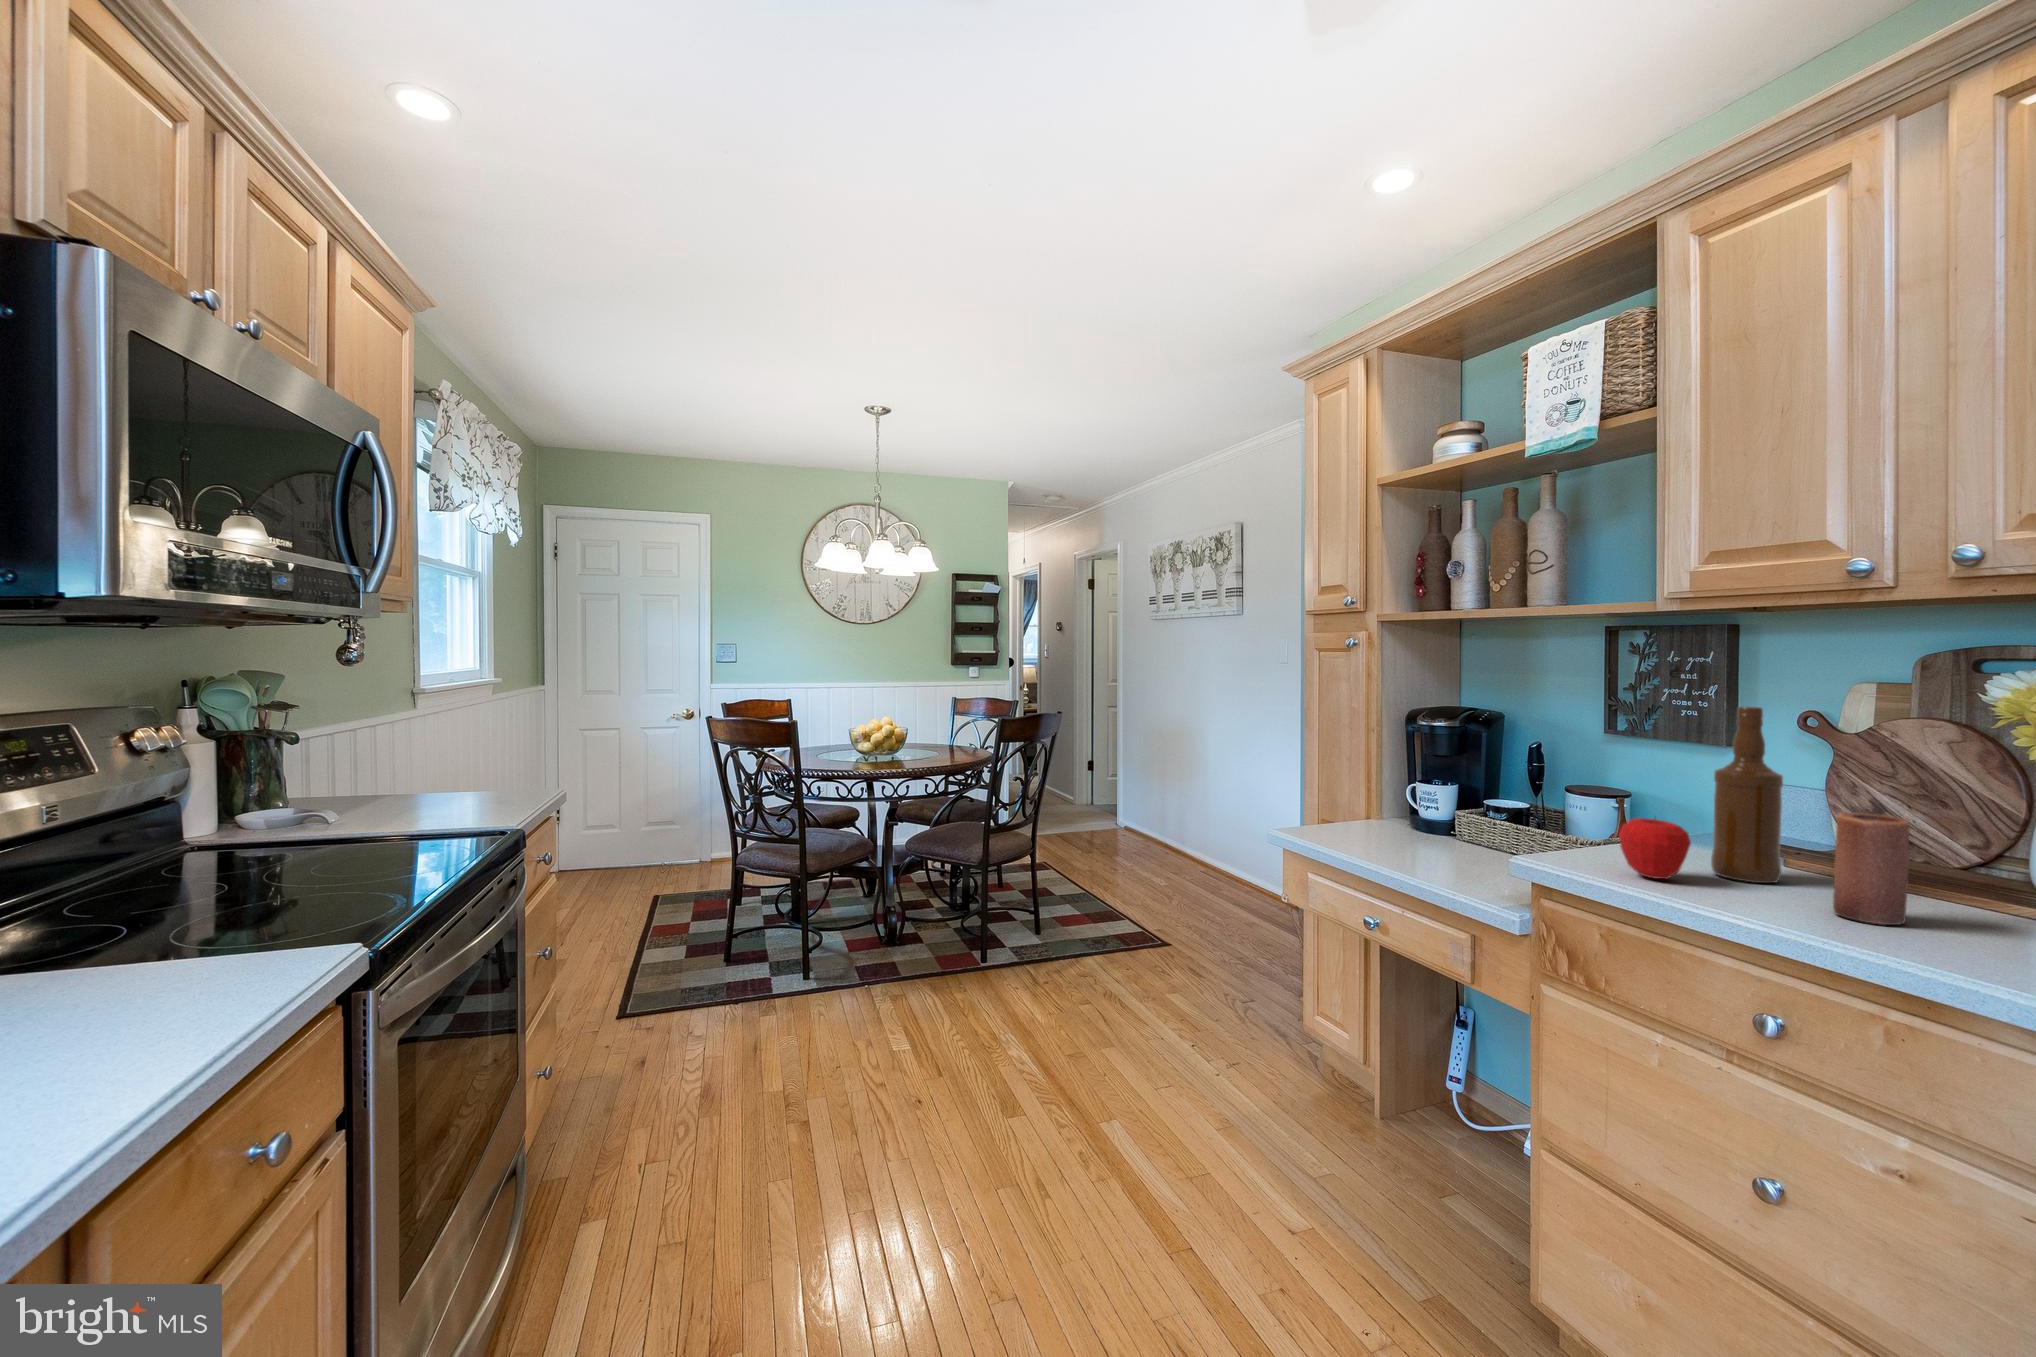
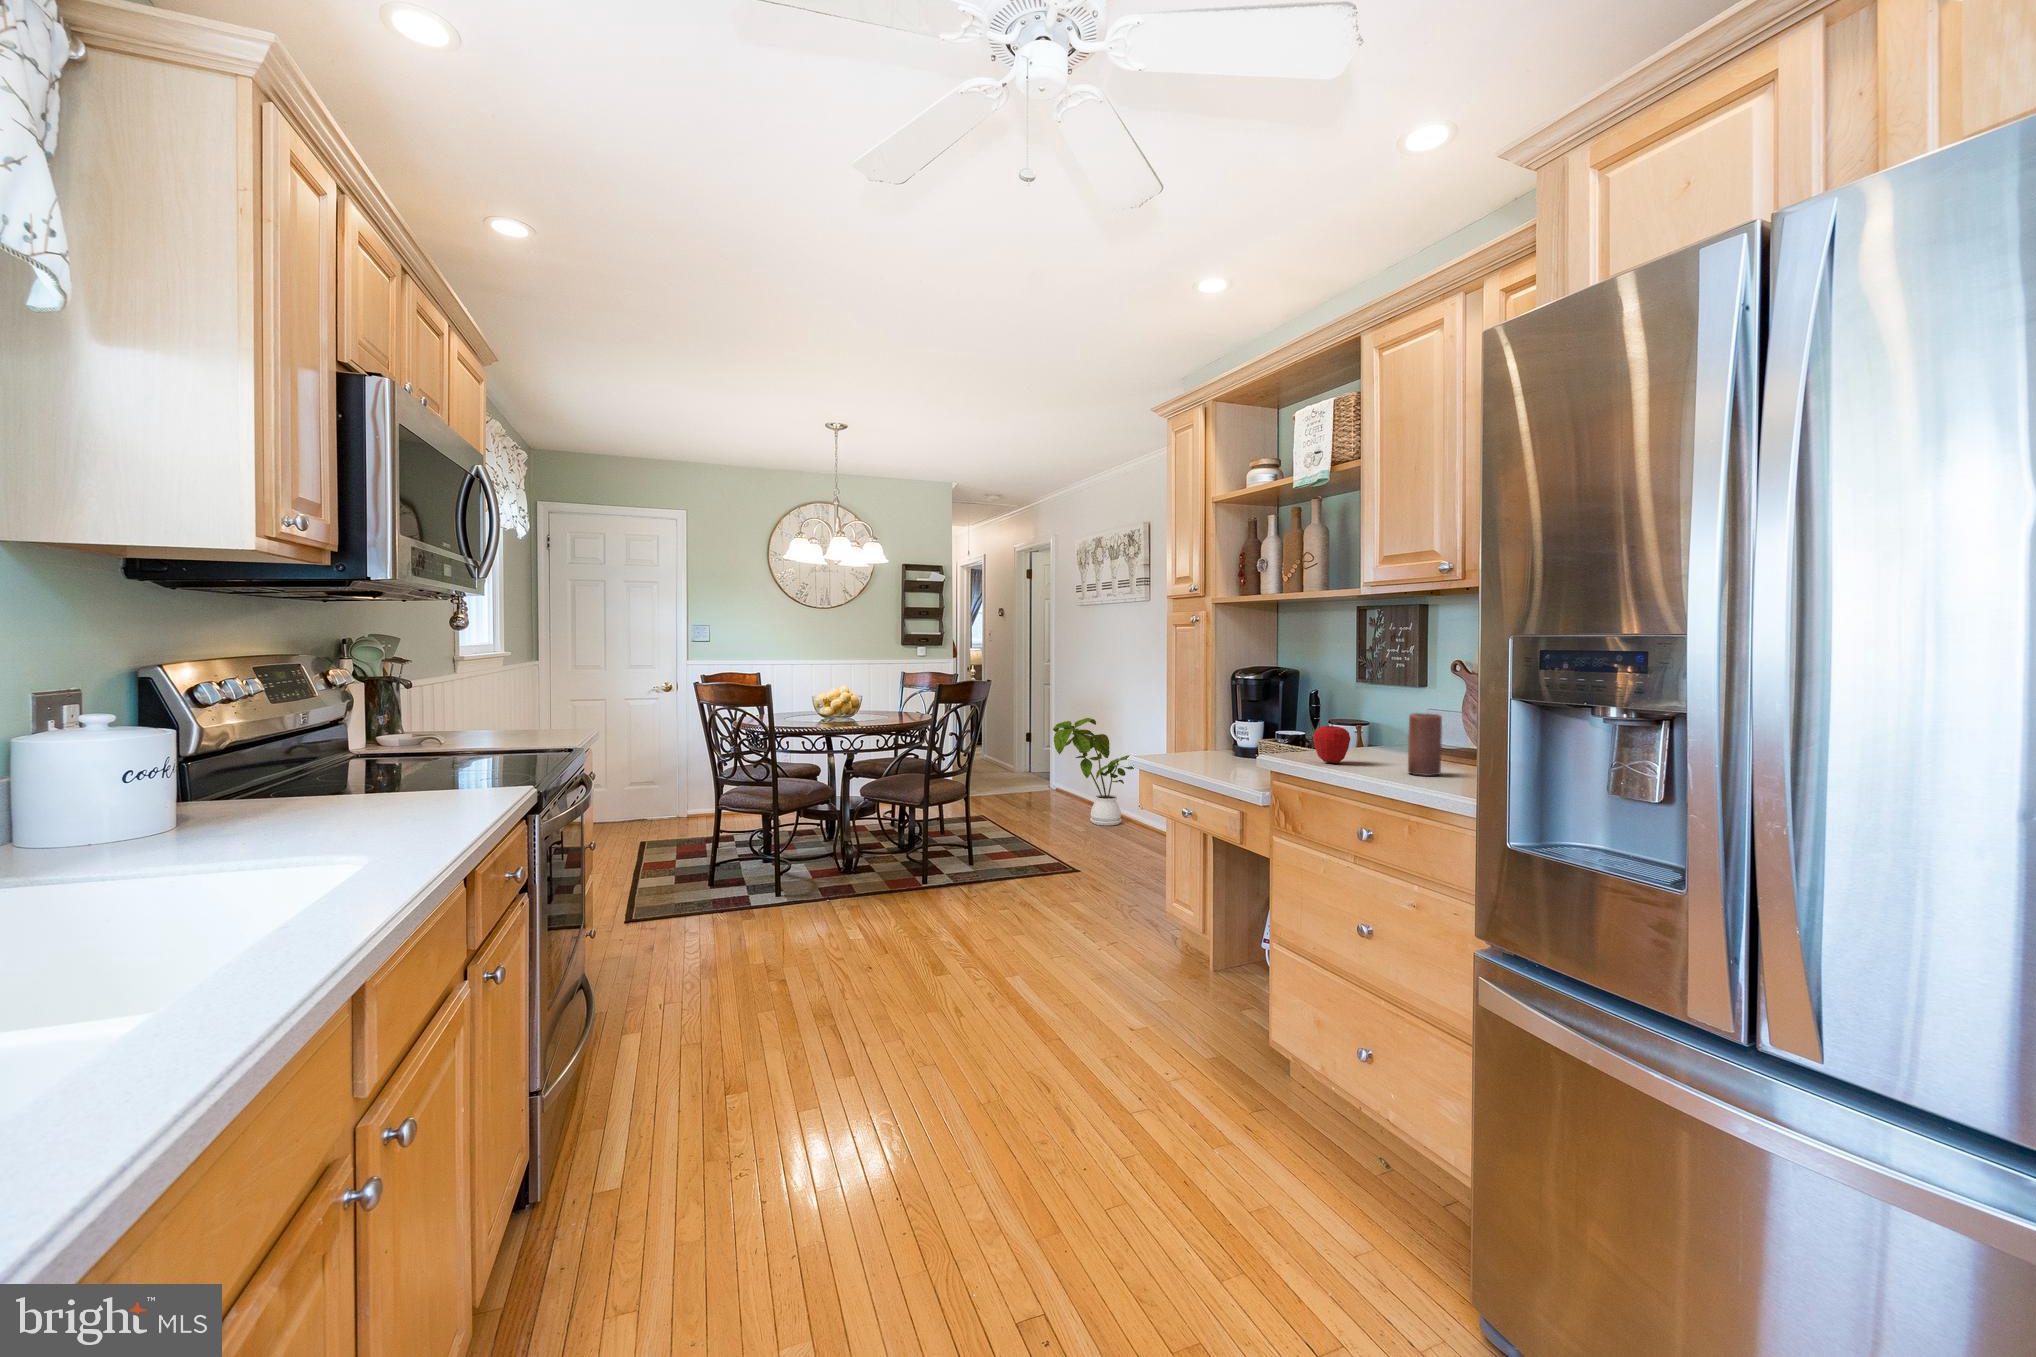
bottle: present [1711,706,1783,883] -> none [1371,655,1408,764]
house plant: none [1126,750,1237,875] -> present [1053,718,1134,826]

